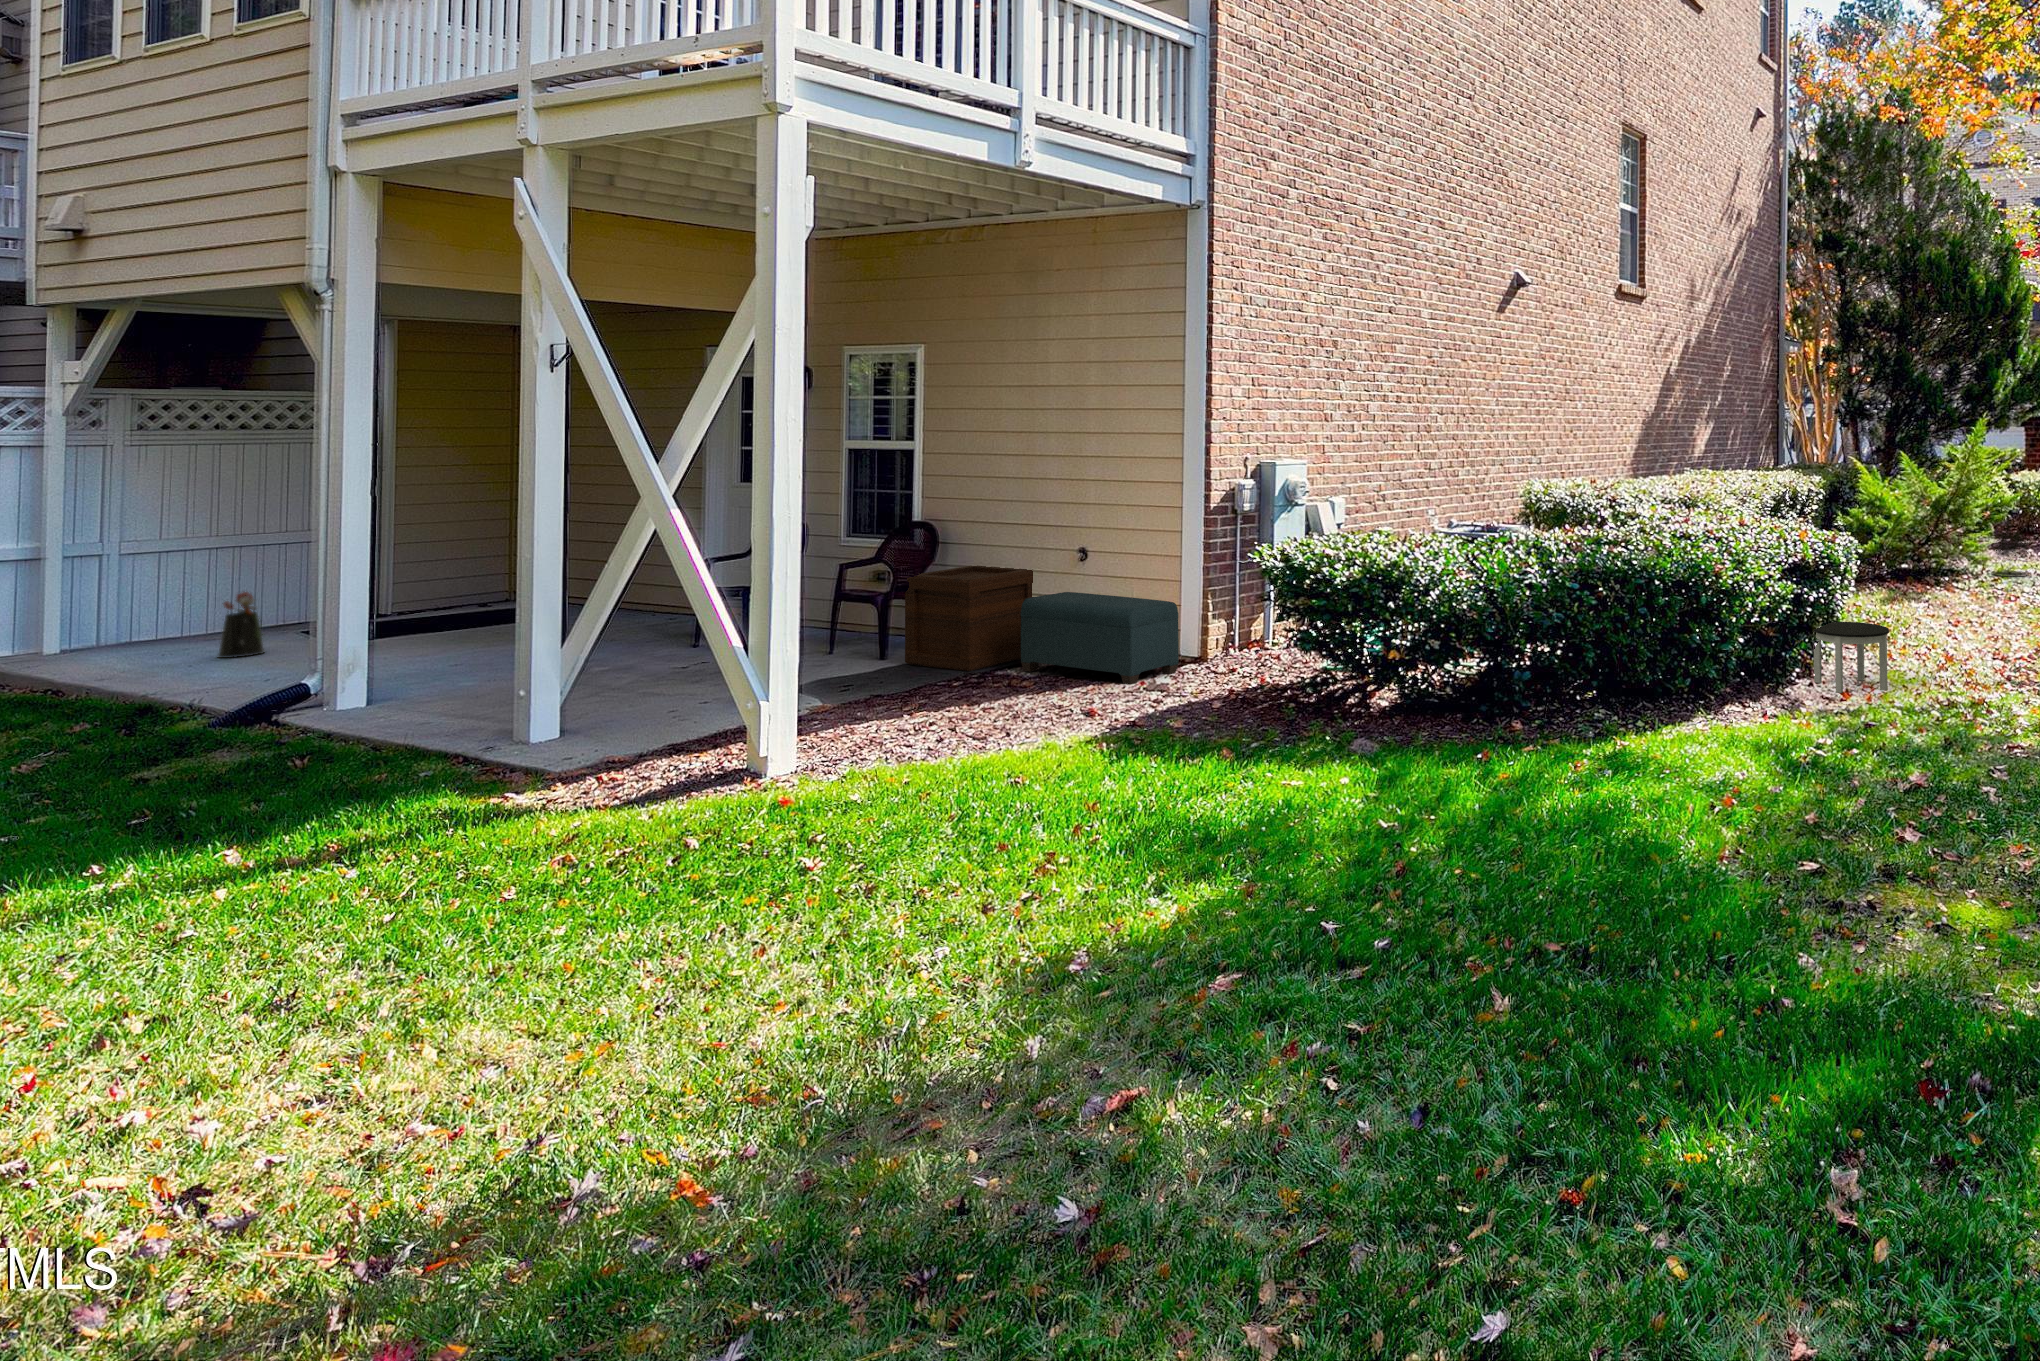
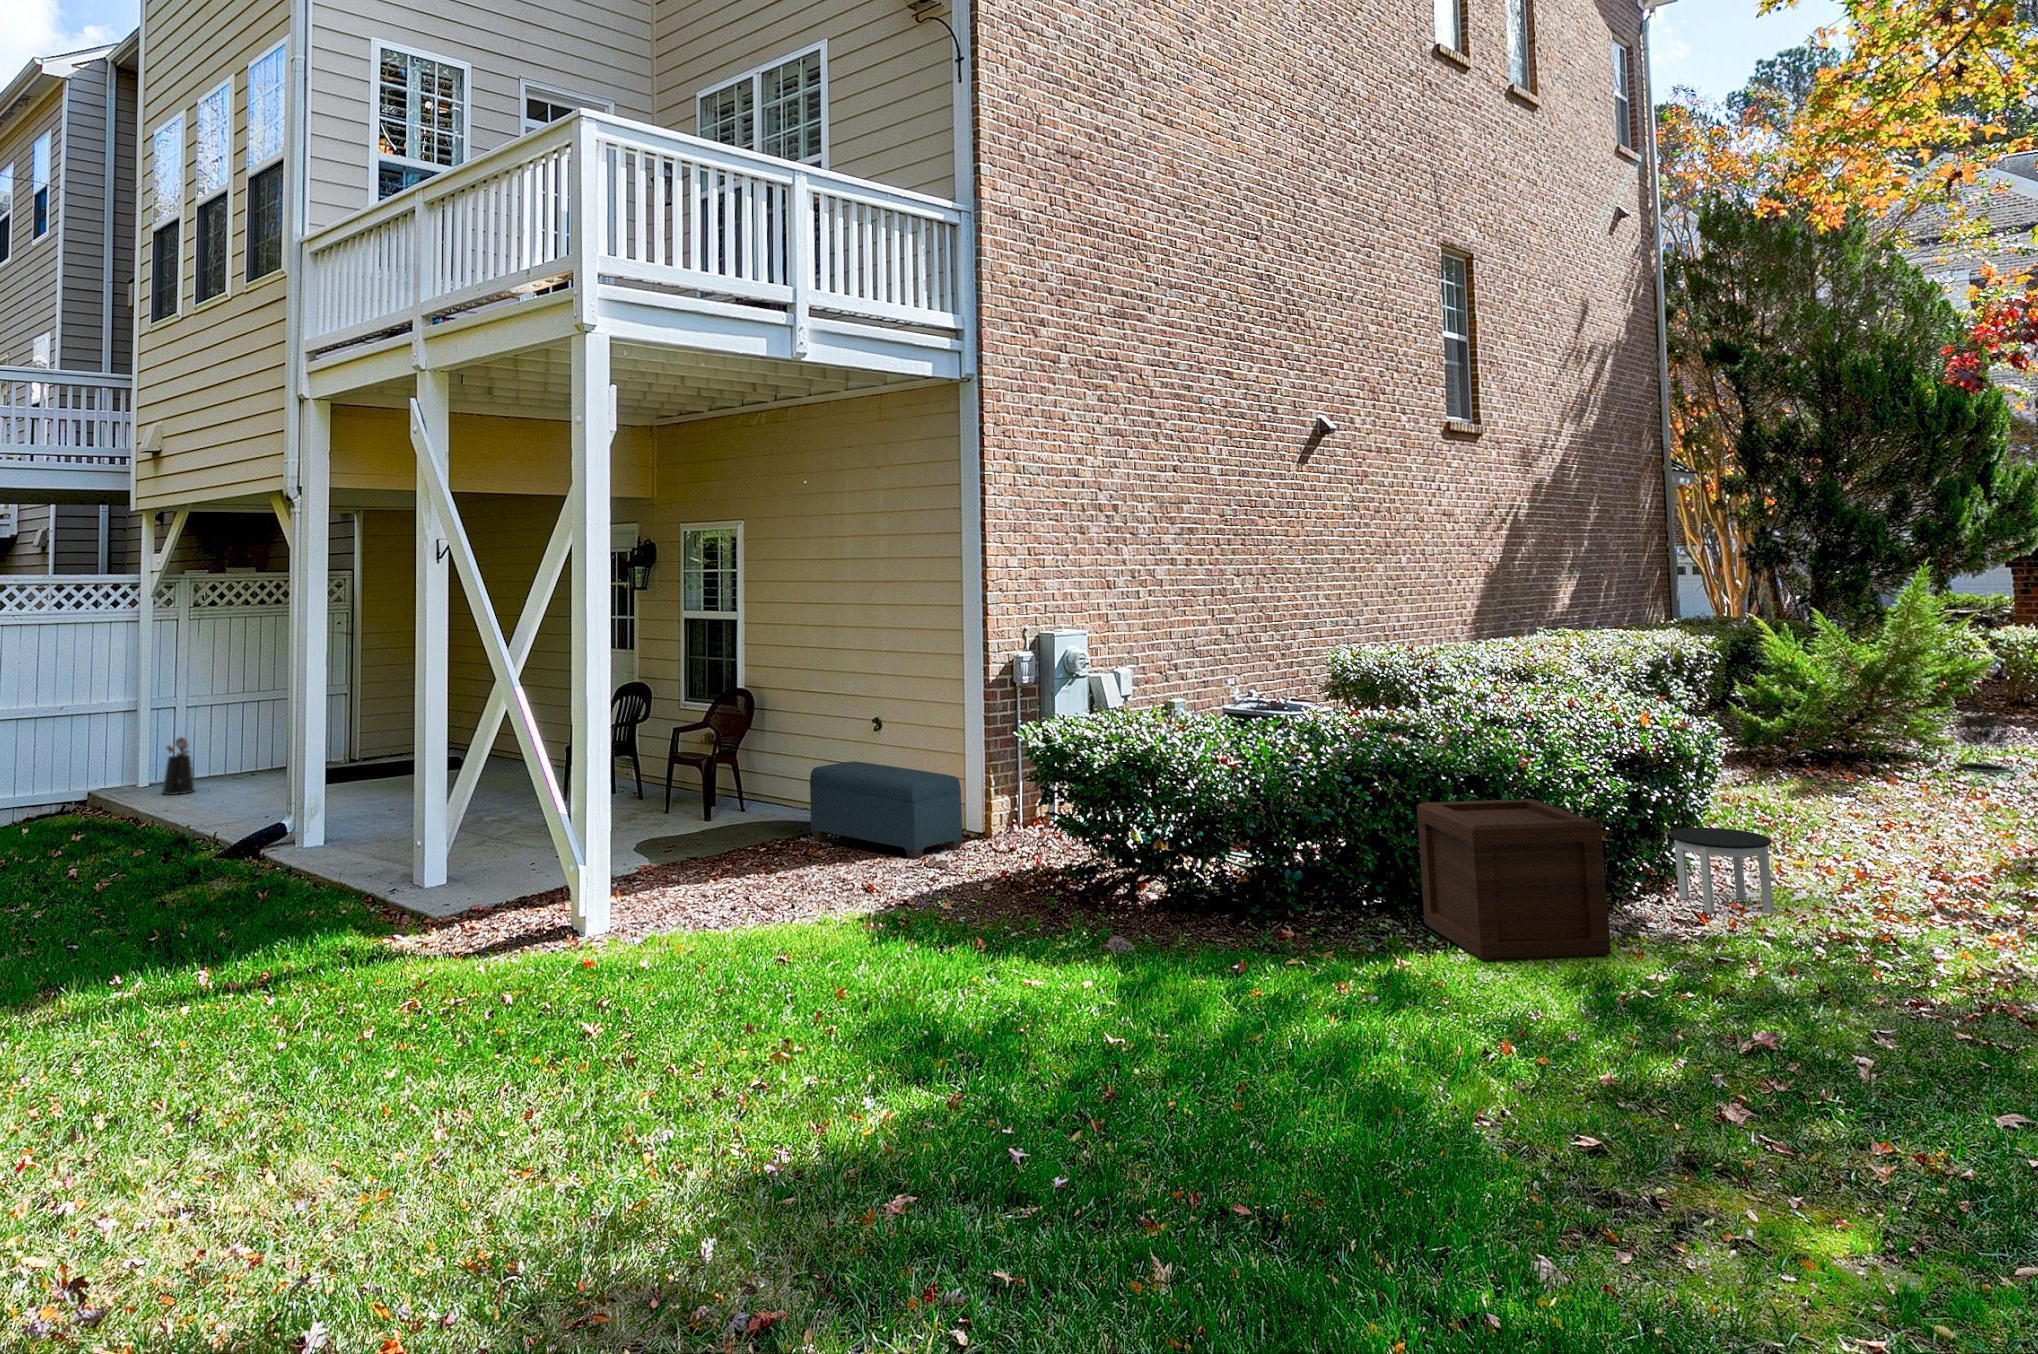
wooden crate: present [905,565,1033,671] -> present [1417,799,1611,961]

